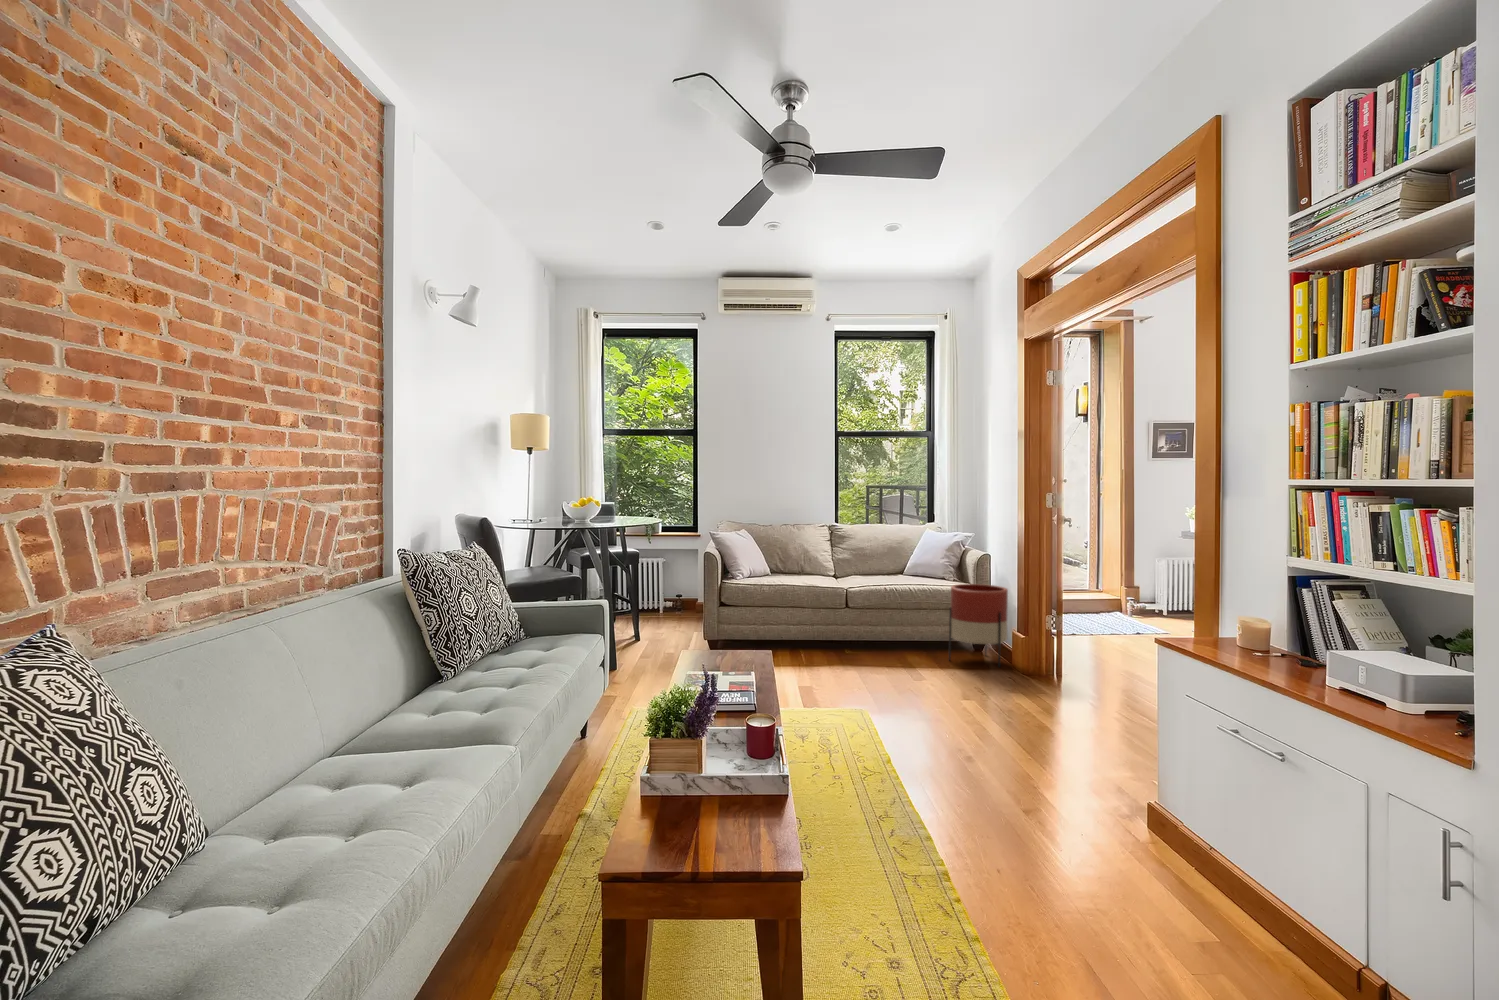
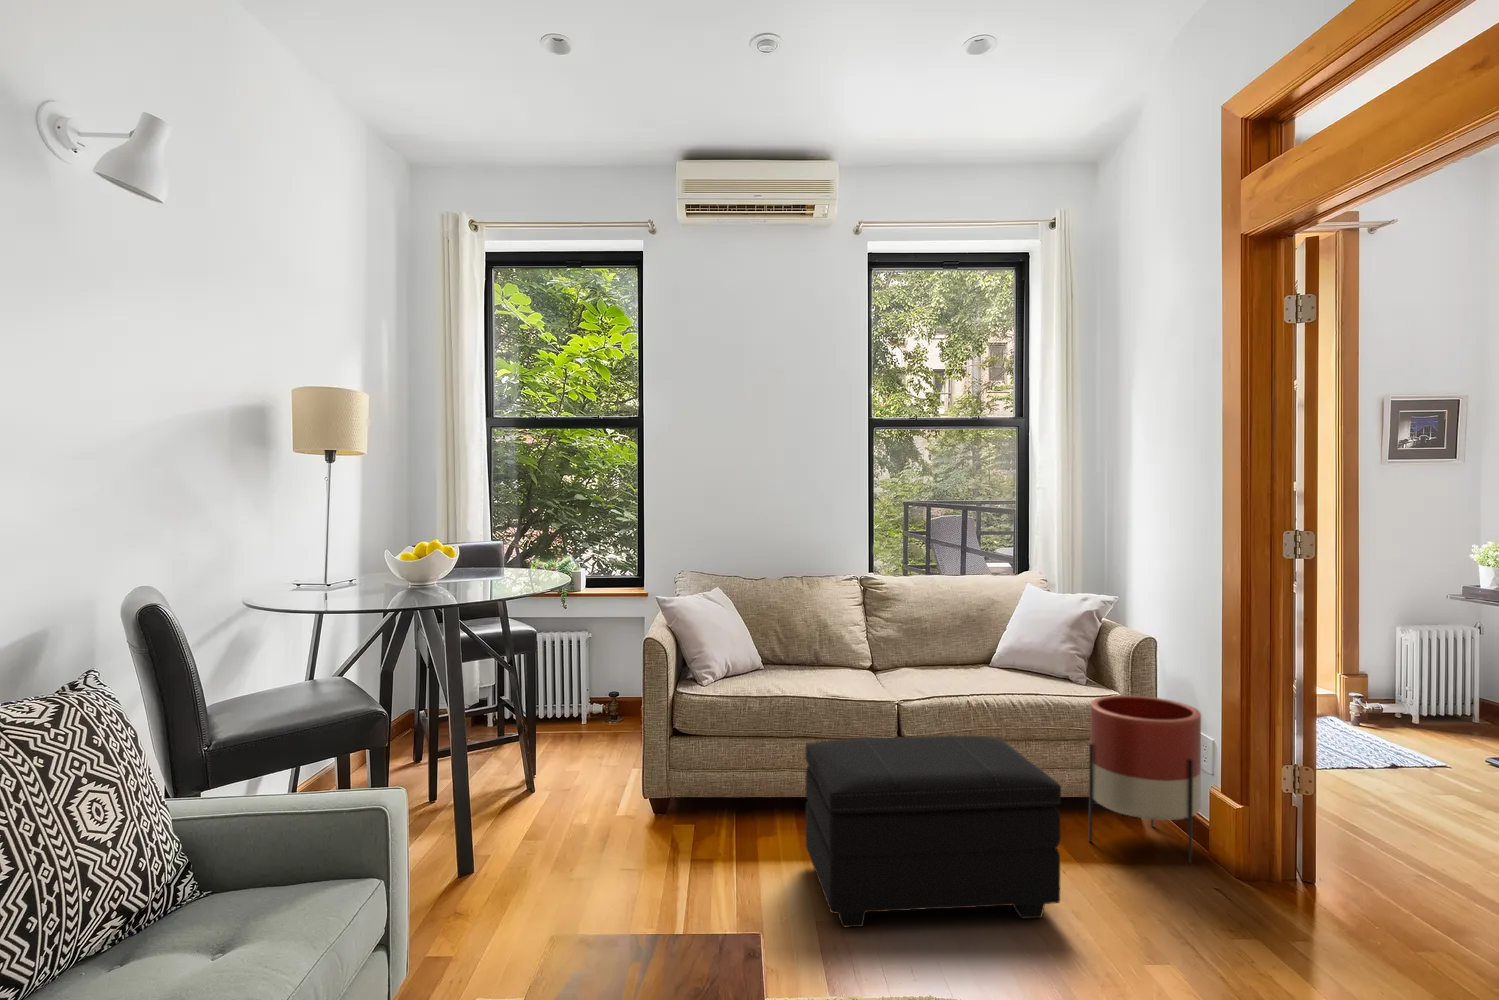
footstool: none [796,599,925,685] -> present [806,735,1061,927]

